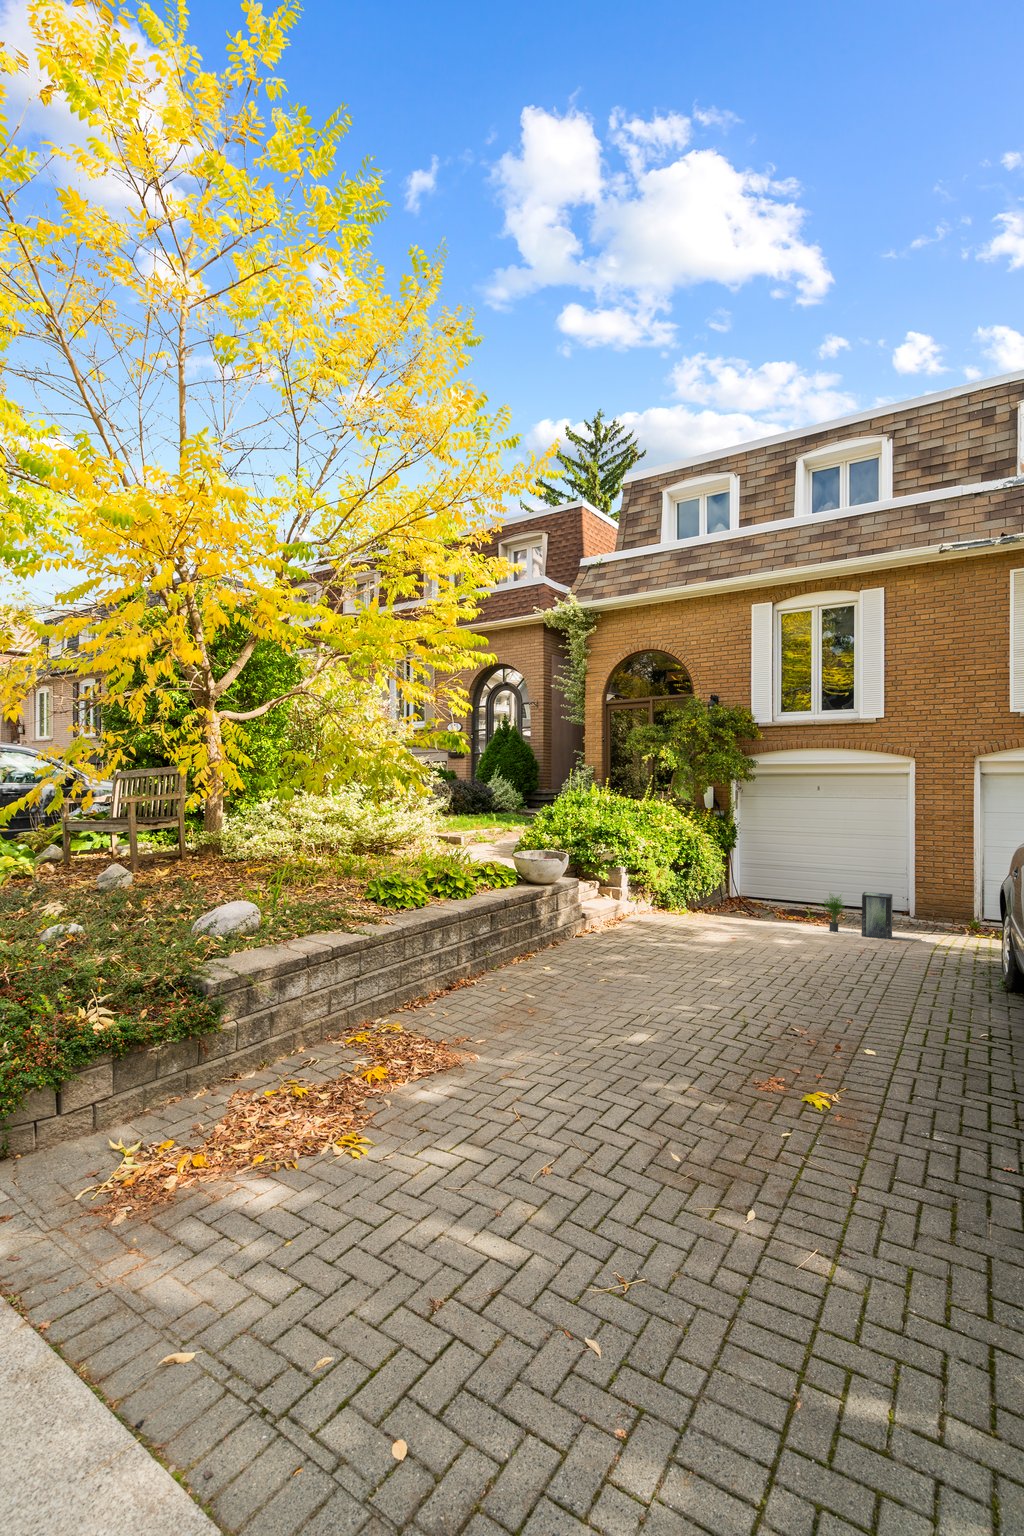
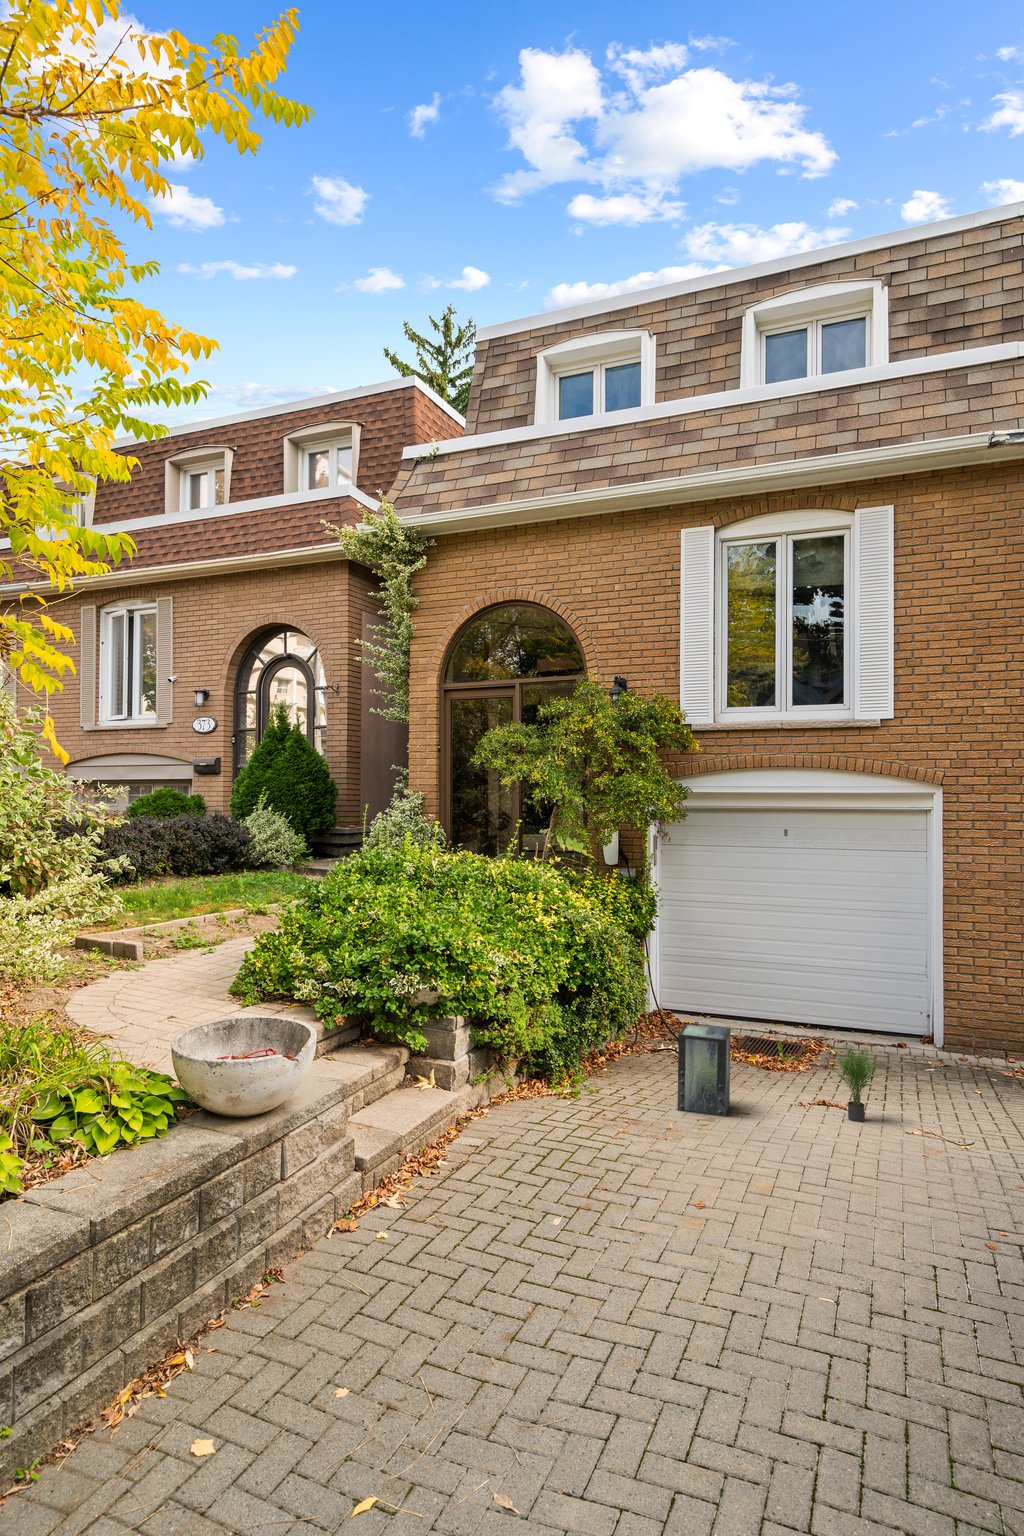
storage box: present [862,892,892,939] -> present [677,1024,731,1117]

